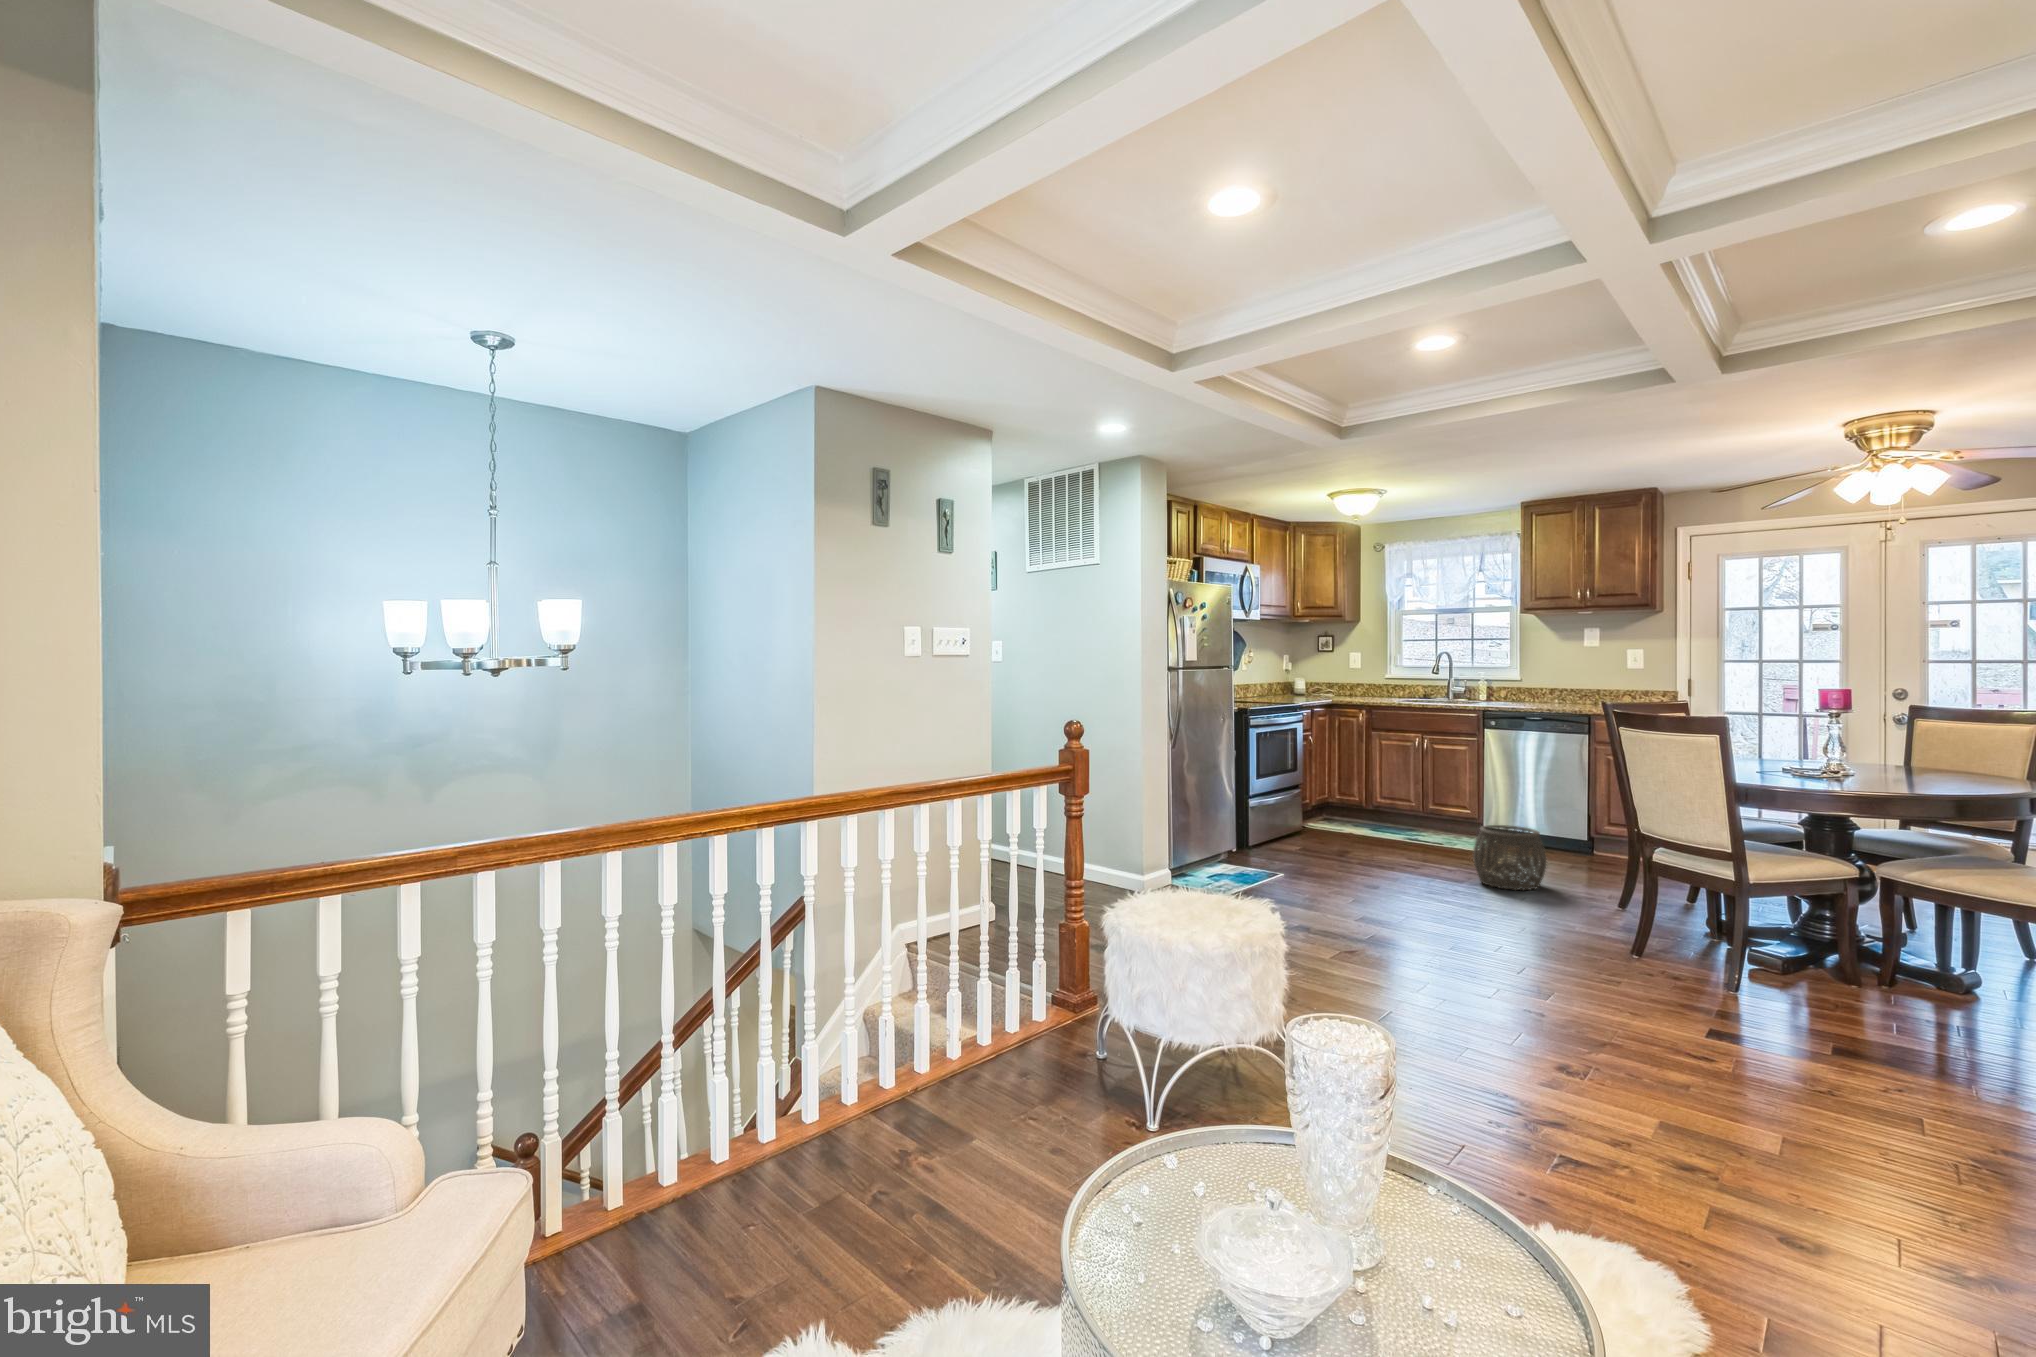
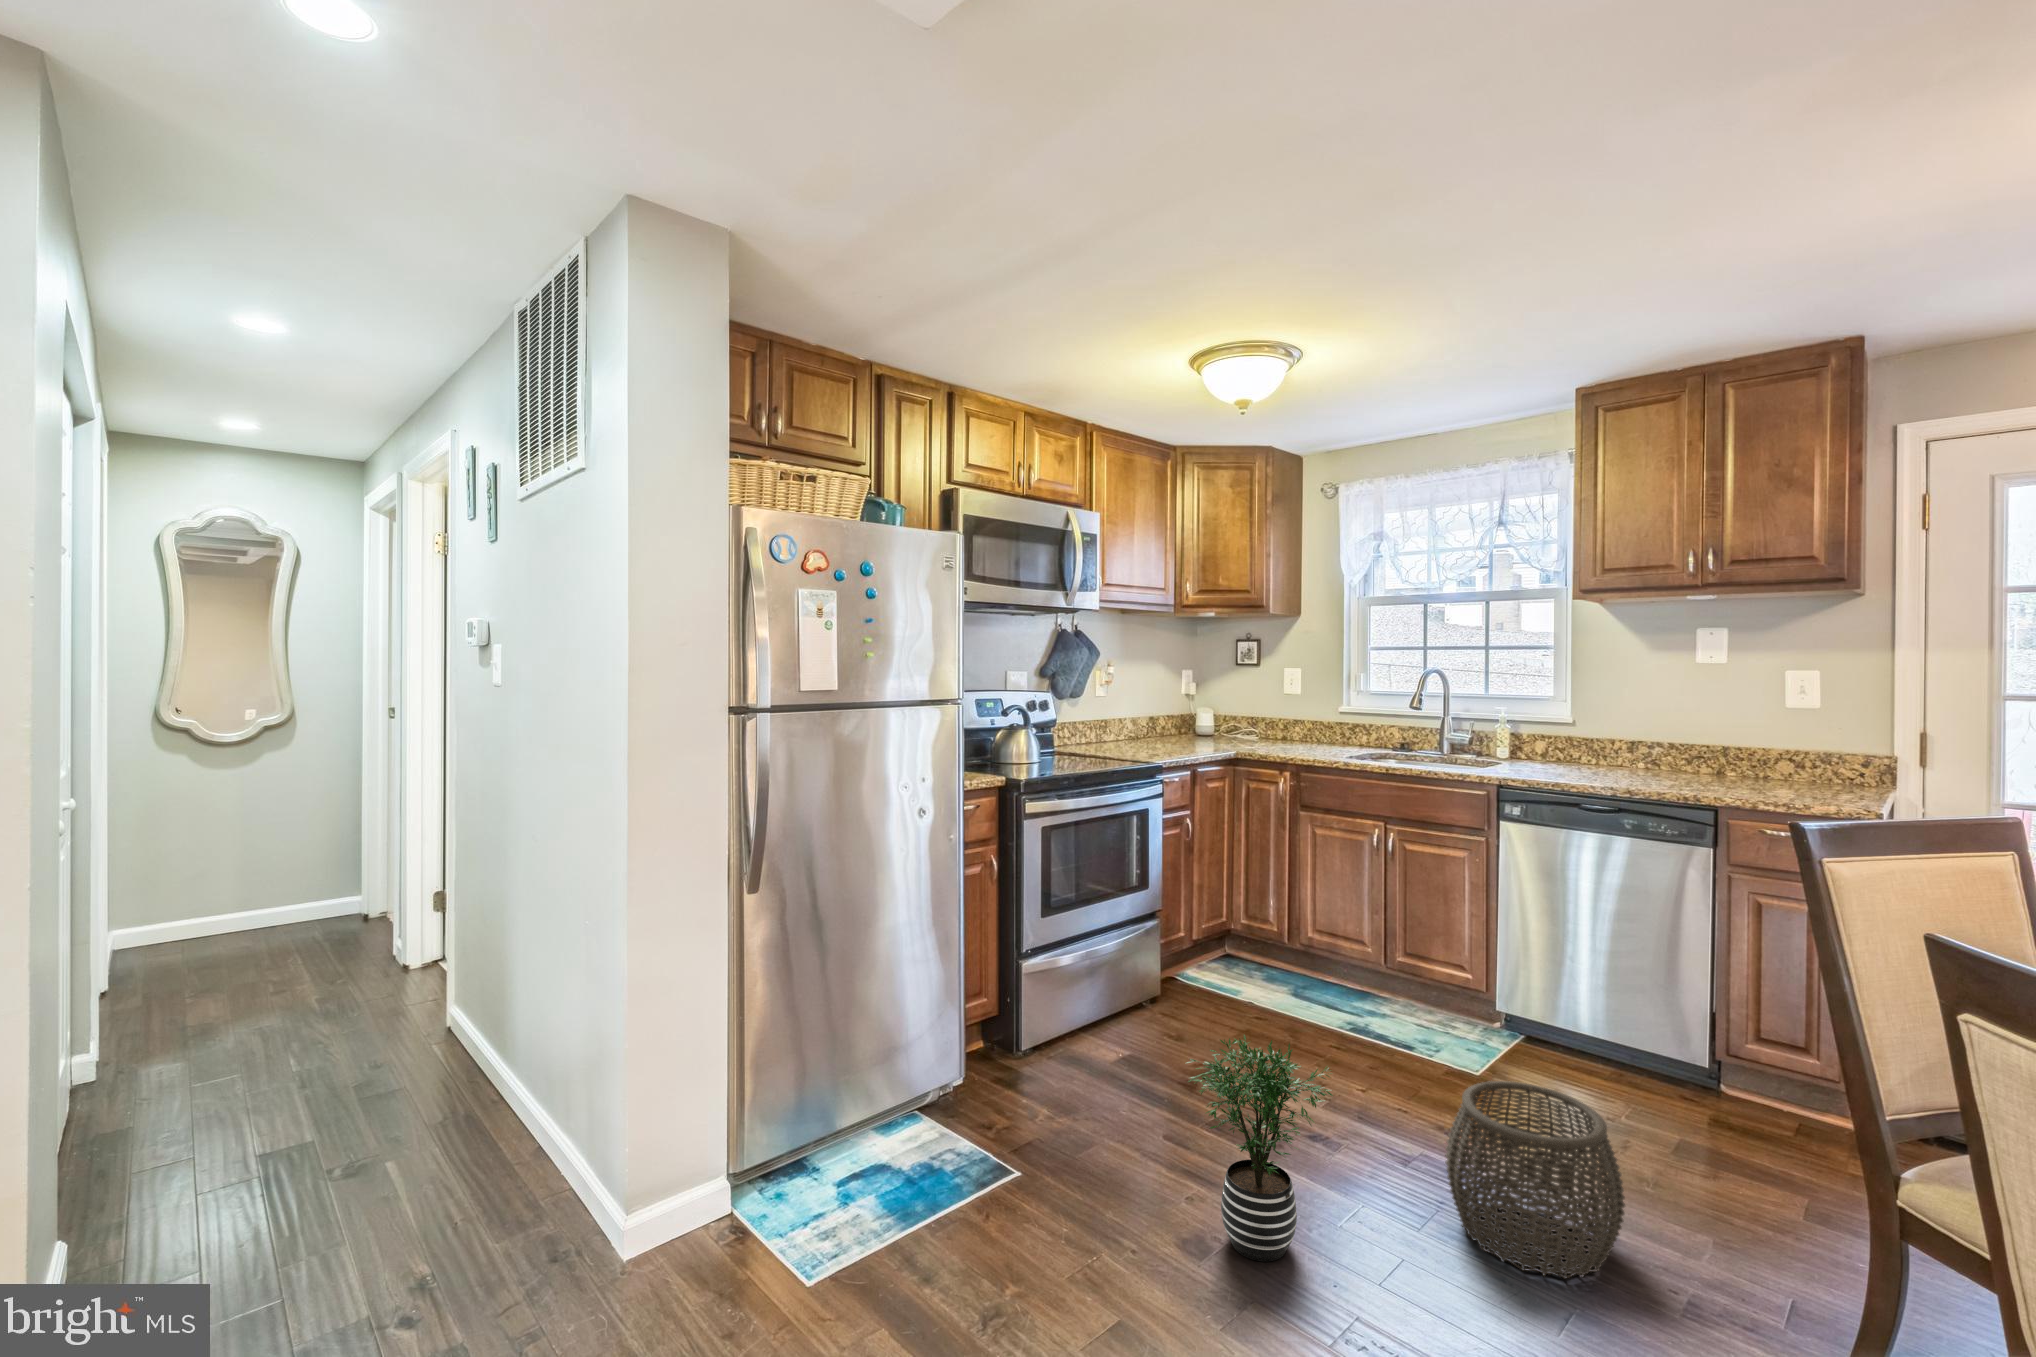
potted plant: none [1363,803,1430,891] -> present [1187,1035,1333,1262]

